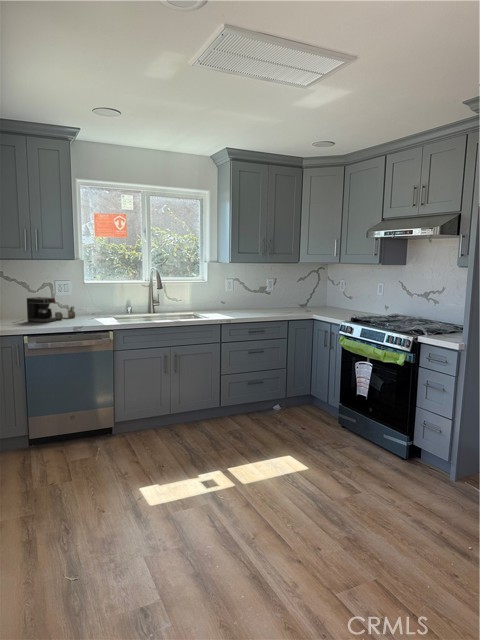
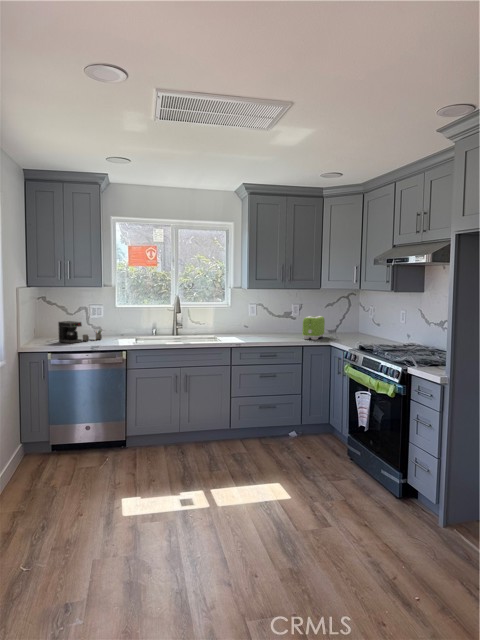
toaster: none [285,289,303,313] -> present [303,316,325,340]

